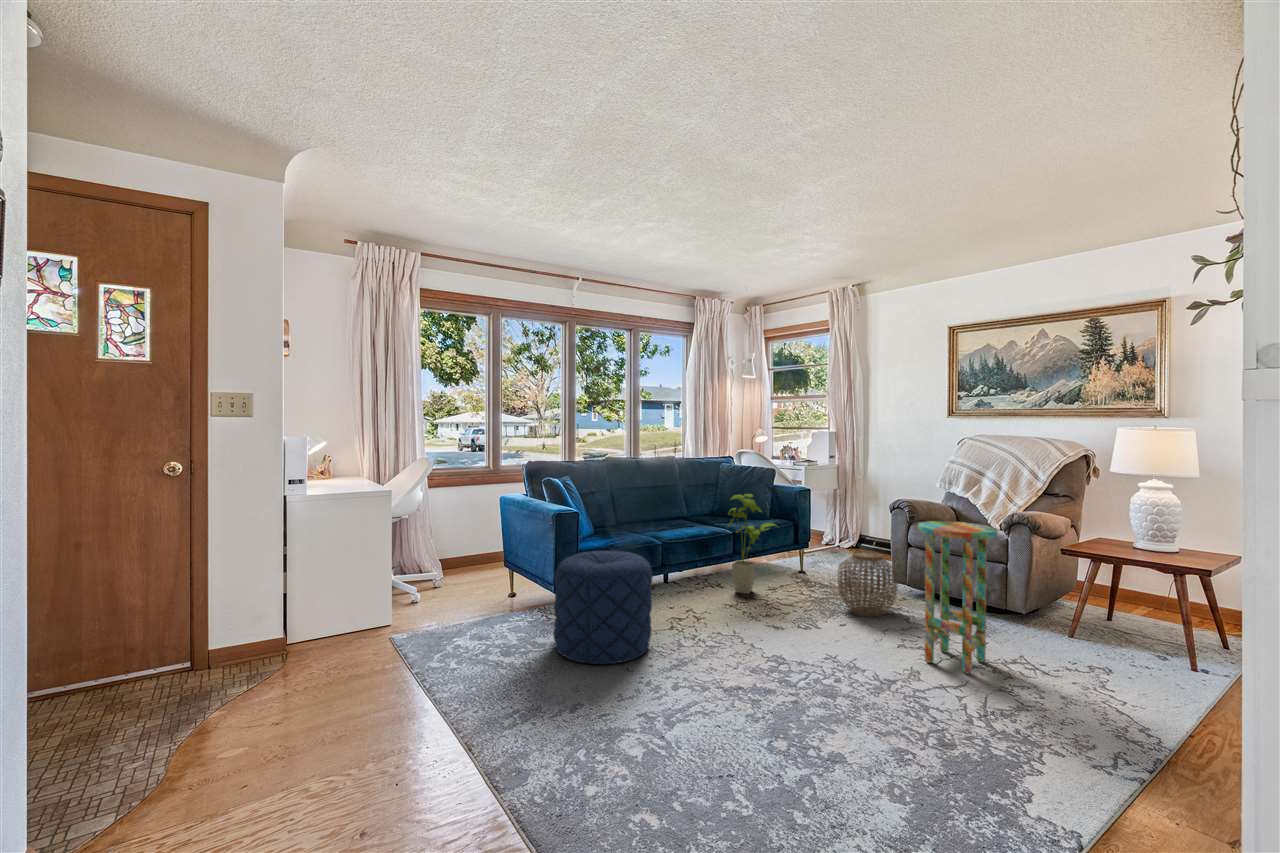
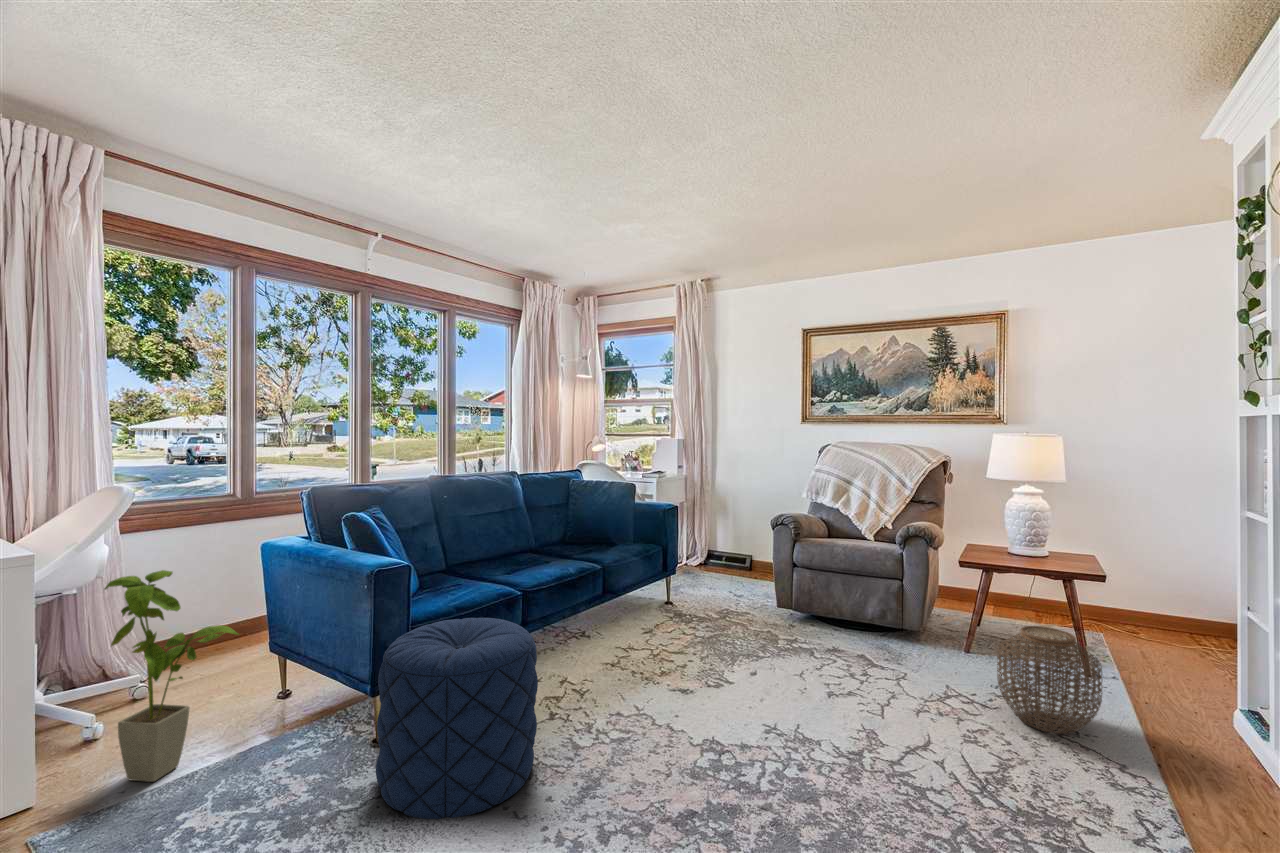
house plant: present [728,494,776,594] -> present [104,570,238,782]
side table: present [918,521,998,674] -> none [860,543,952,729]
woven basket: present [838,551,898,616] -> present [997,626,1103,734]

